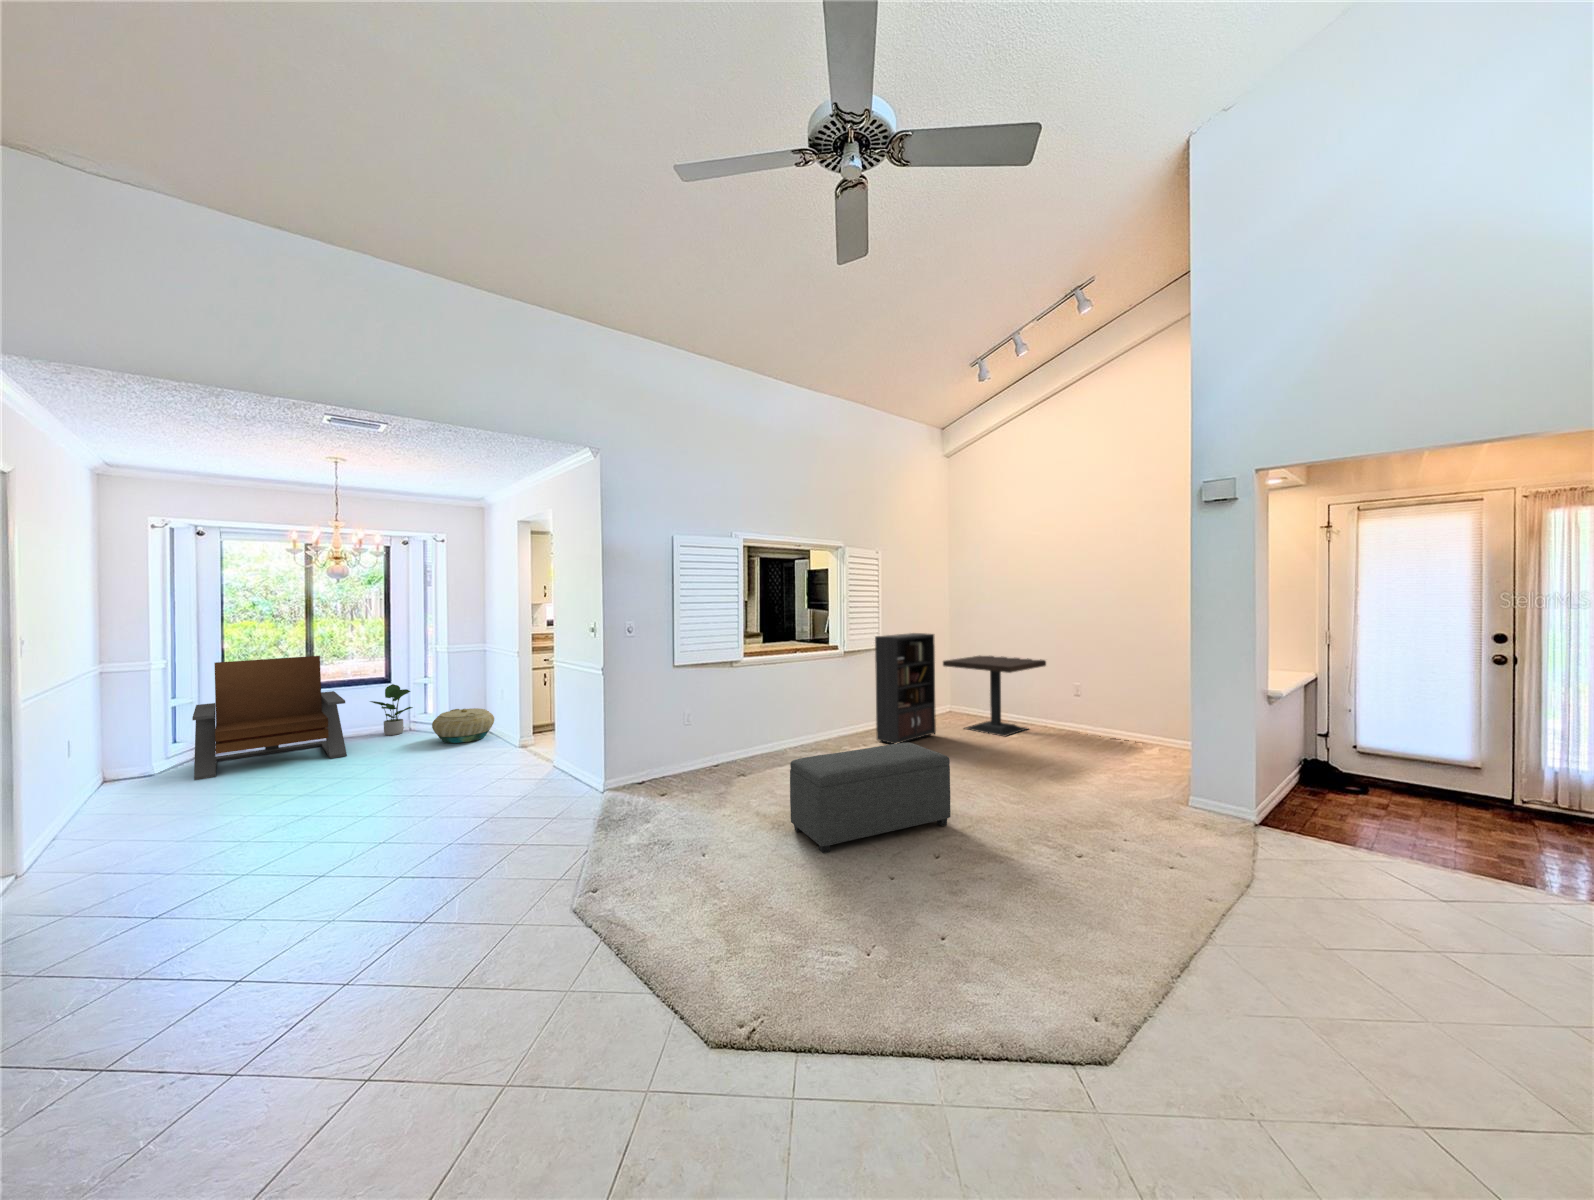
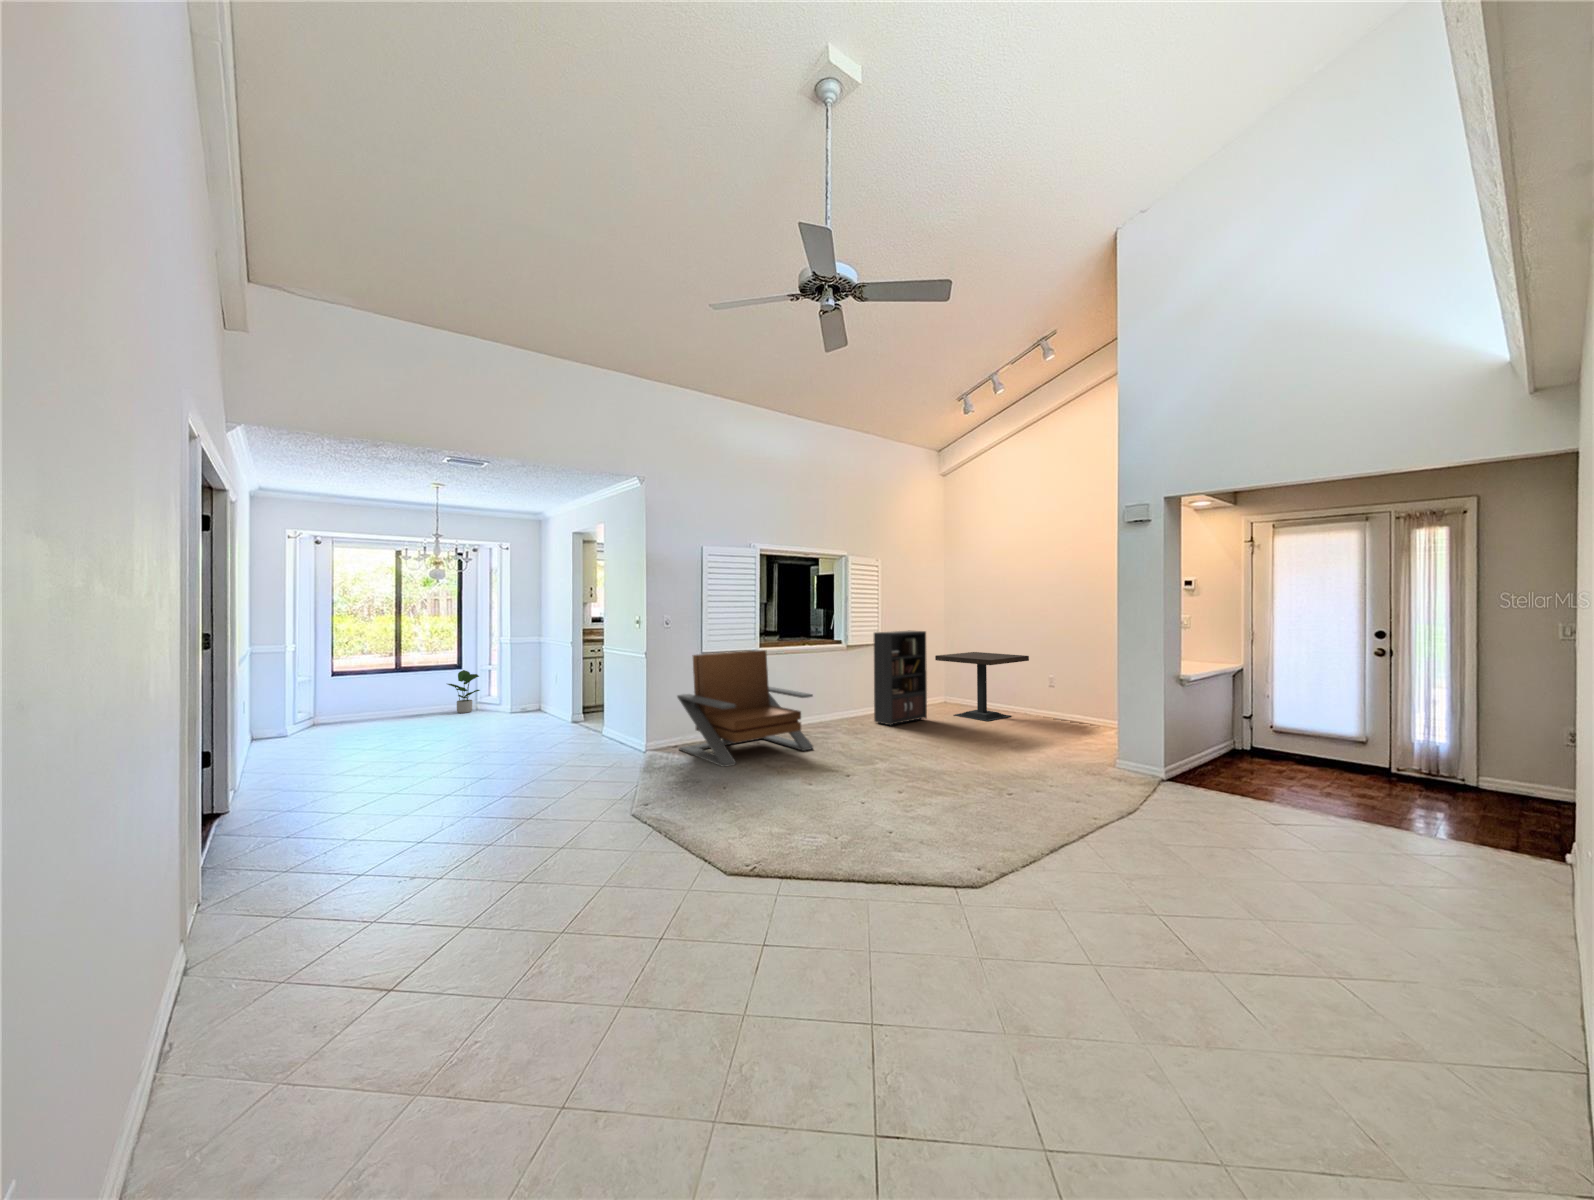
lounge chair: present [192,656,347,780] -> present [677,650,813,767]
basket: present [432,708,494,743] -> none [499,691,549,719]
ottoman: present [790,743,951,853] -> none [792,713,918,789]

